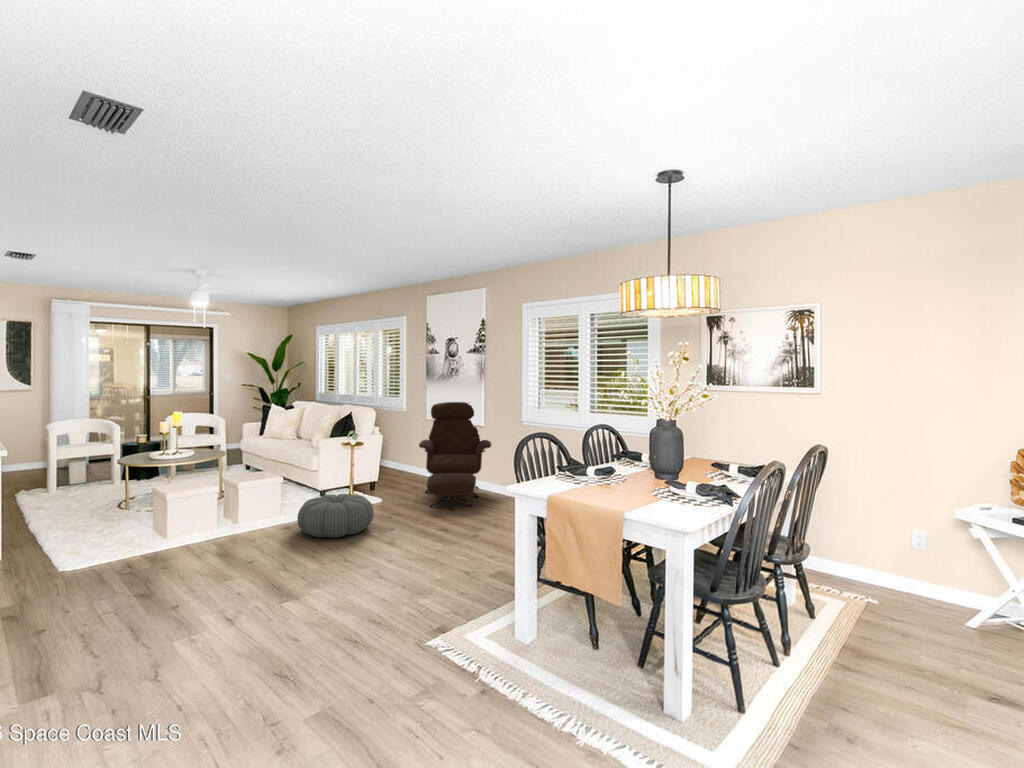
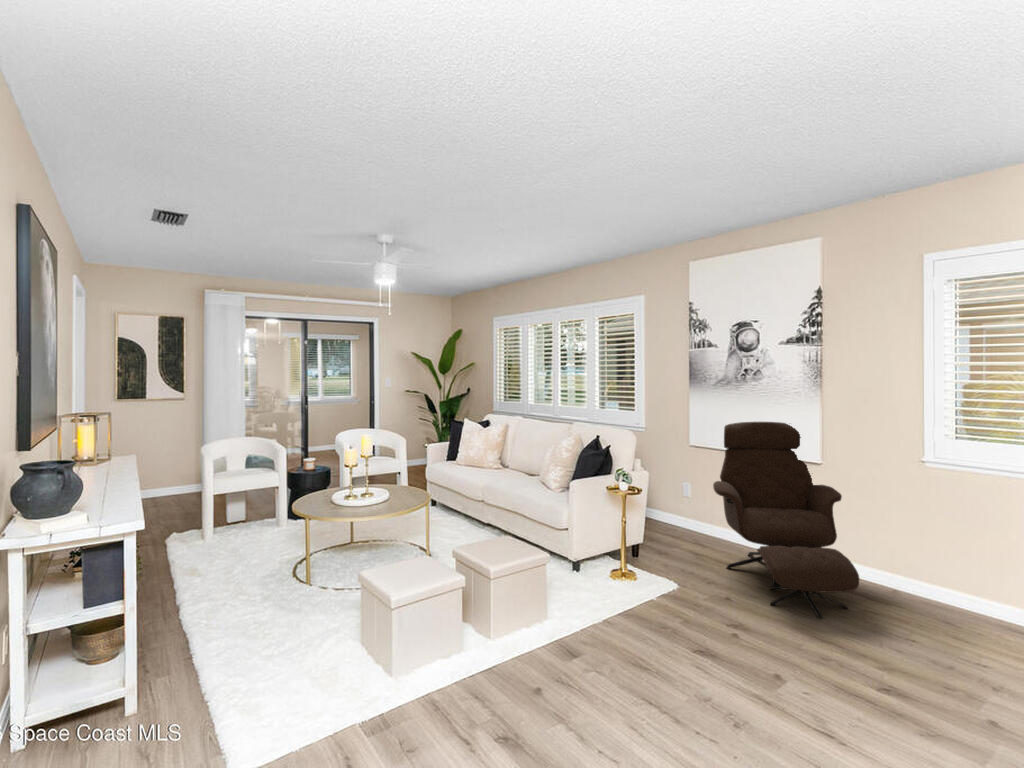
pouf: present [297,494,374,538] -> none [593,587,728,687]

